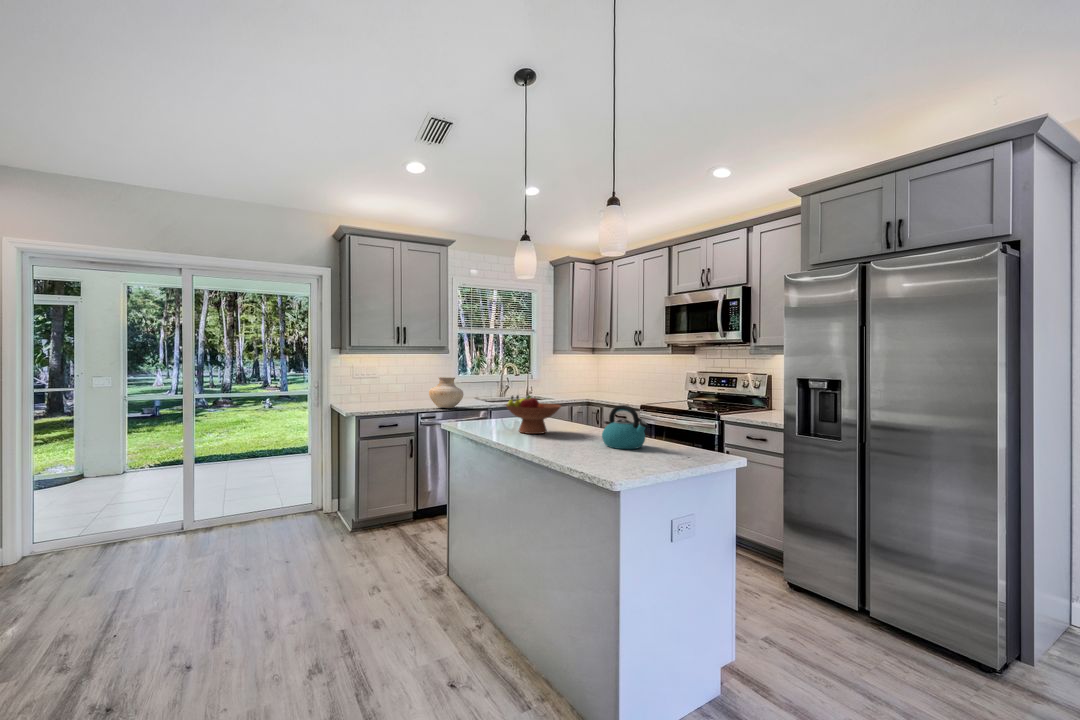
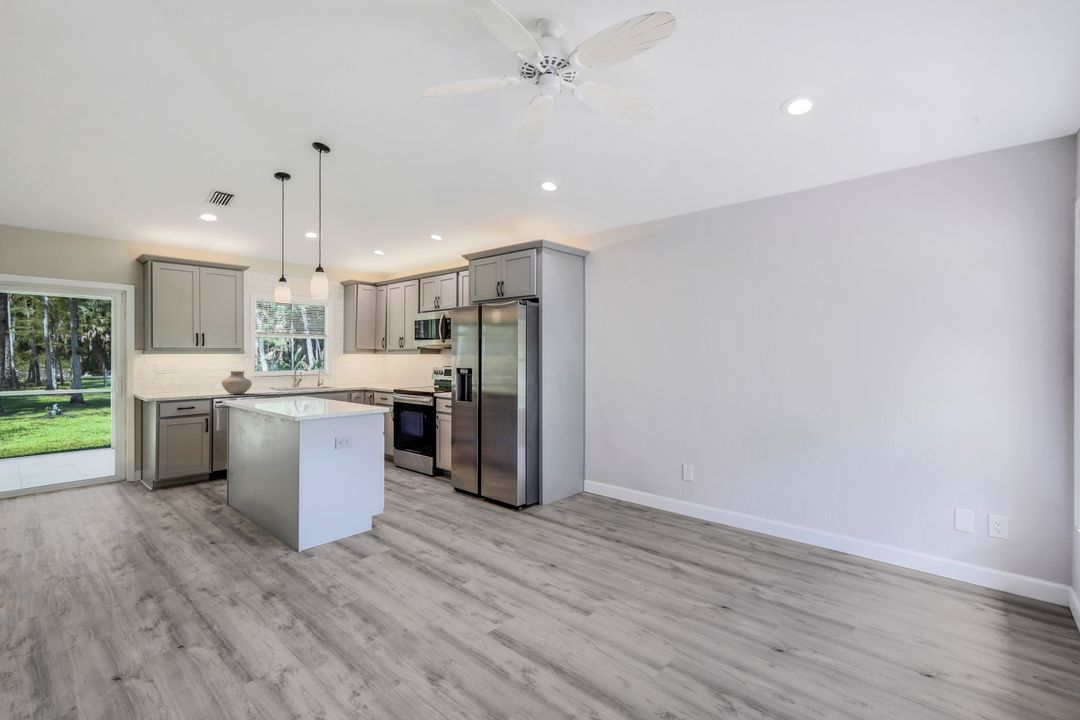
fruit bowl: present [505,395,561,434] -> none [261,379,303,404]
kettle: present [602,405,648,449] -> none [317,383,344,408]

